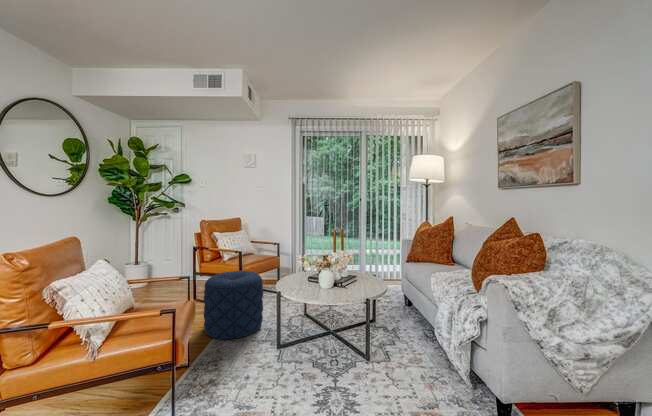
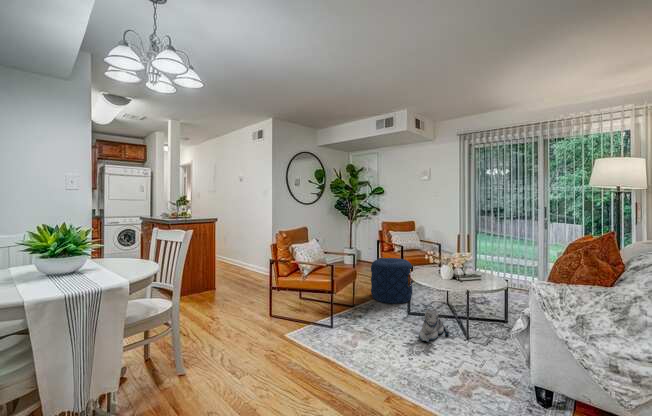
plush toy: none [310,337,343,388] -> present [419,309,449,342]

